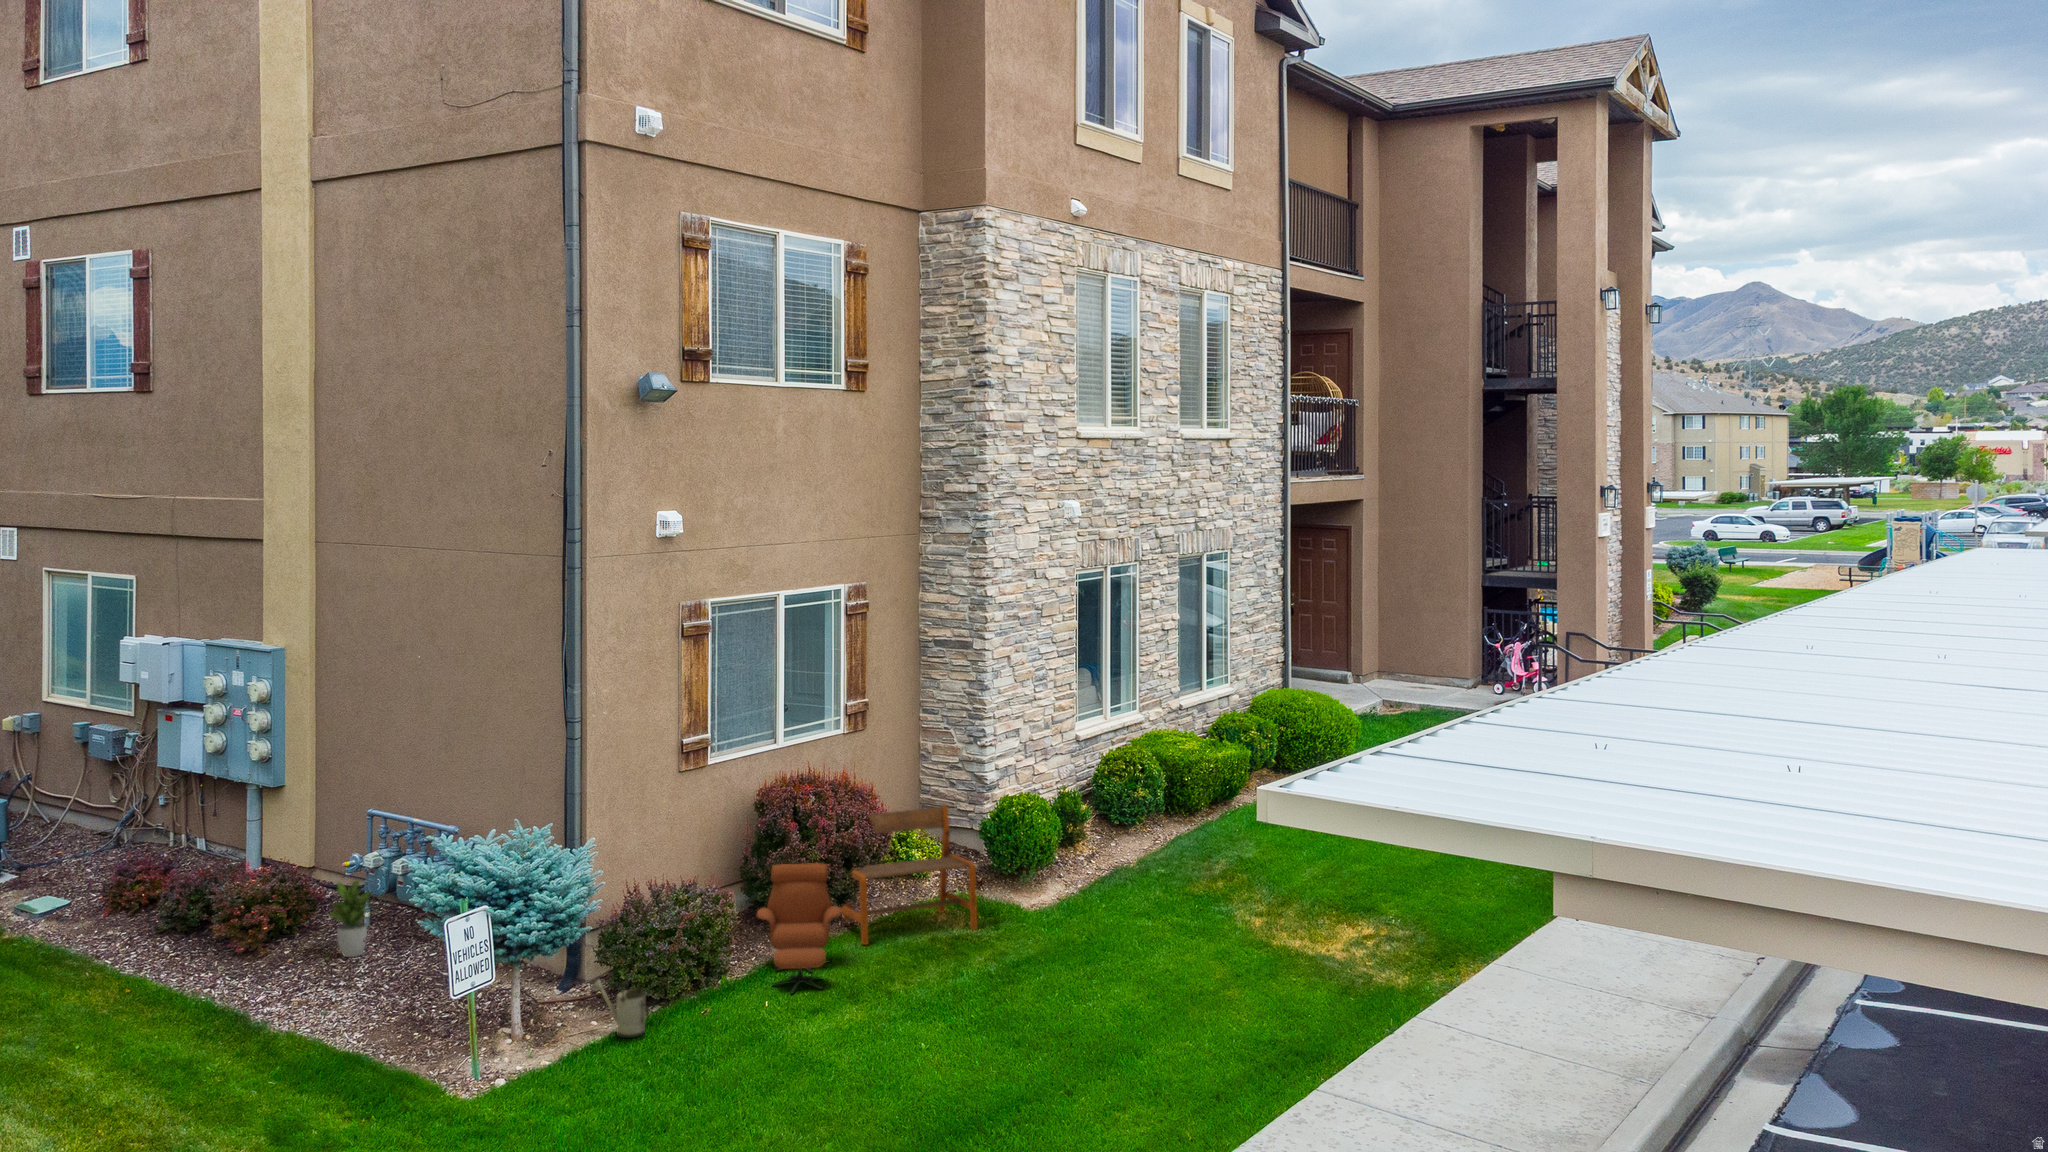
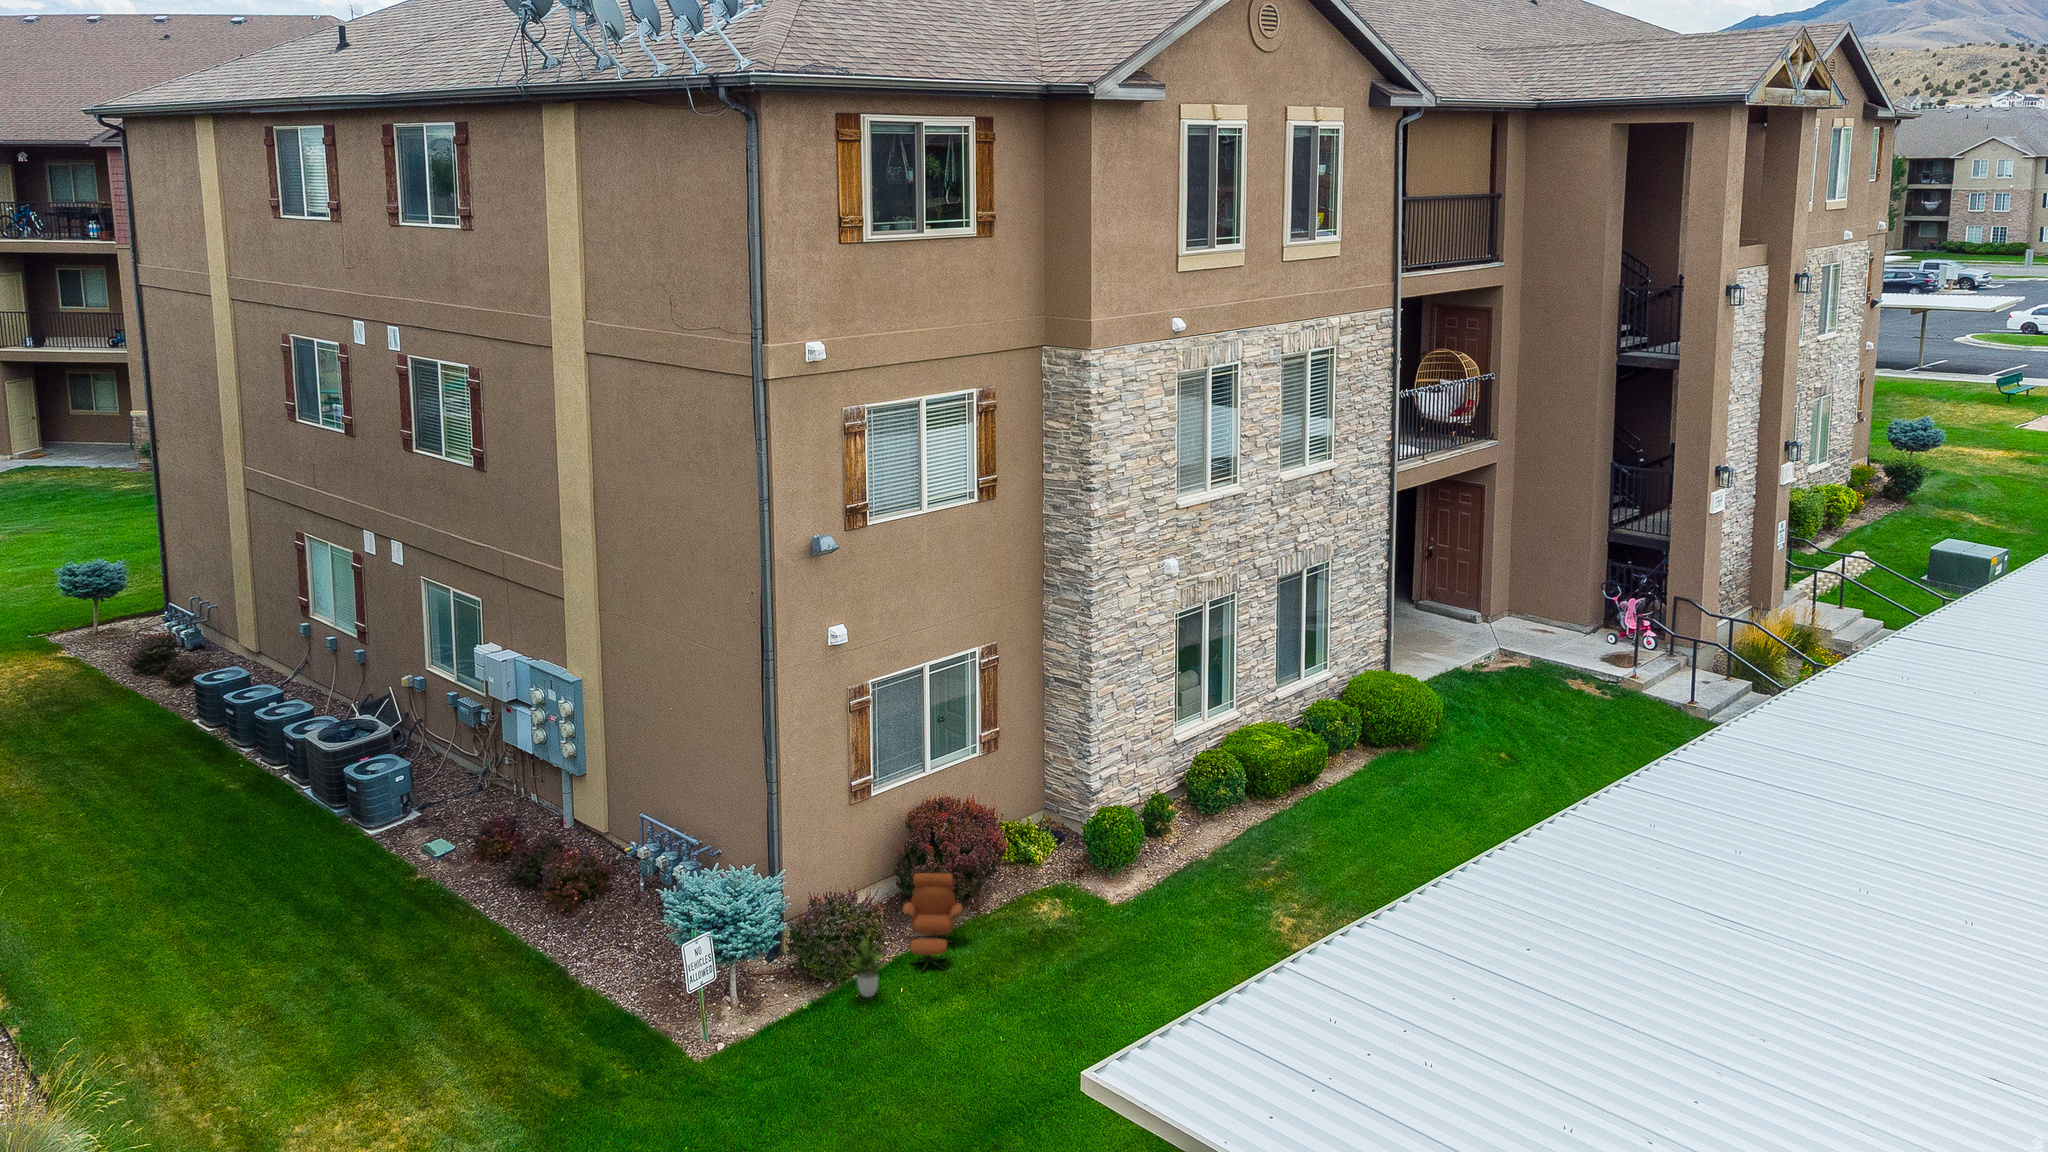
bench: present [841,805,977,945] -> none [969,820,1068,926]
potted plant: present [327,879,371,957] -> present [851,939,885,997]
watering can: present [591,979,647,1038] -> none [783,964,820,1006]

